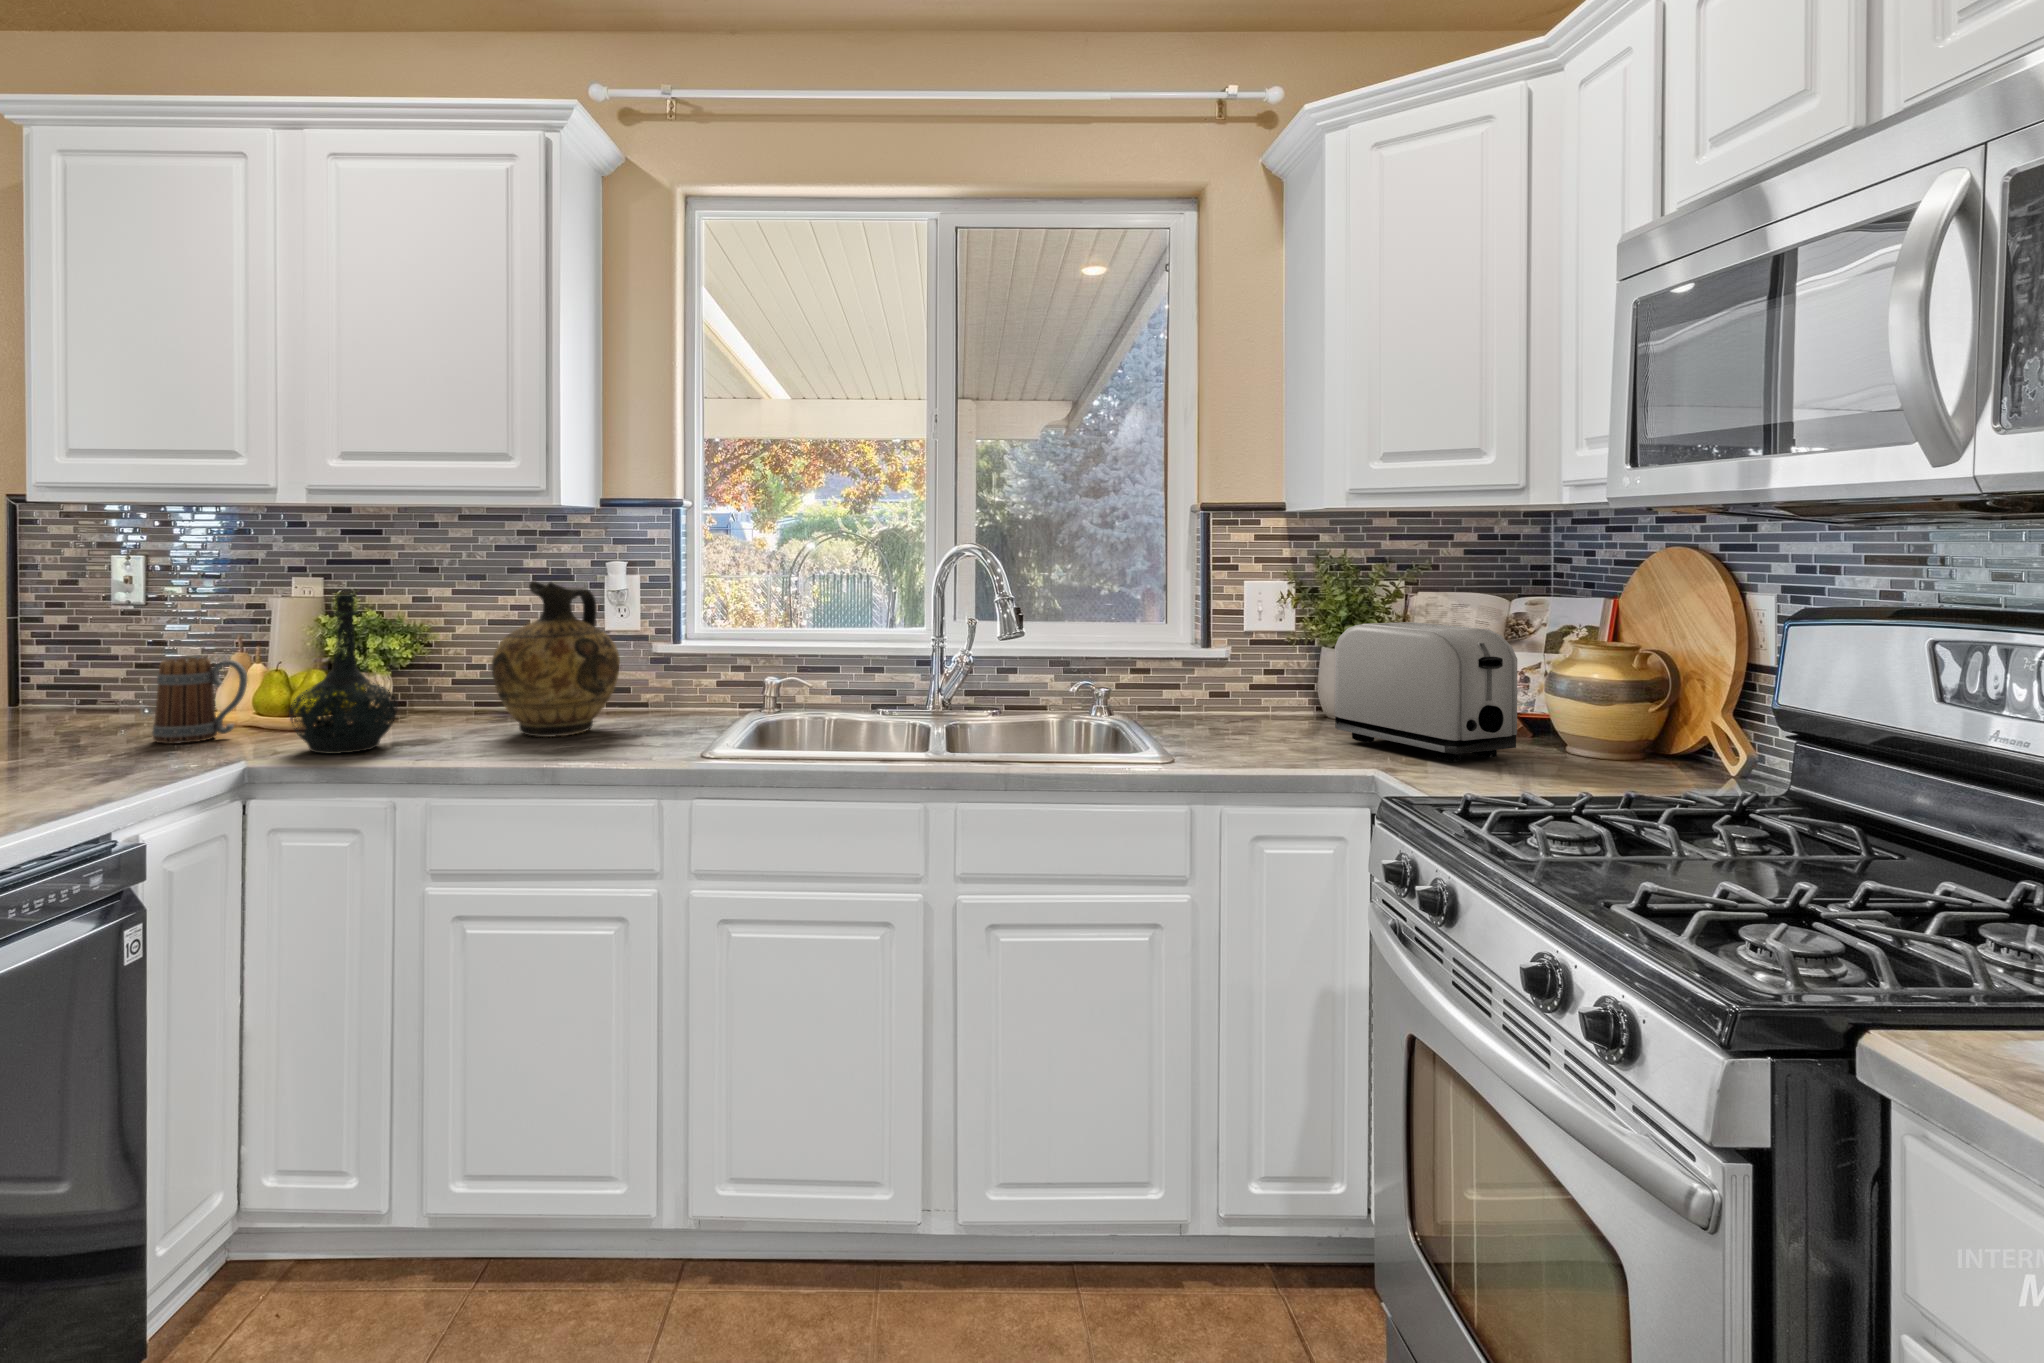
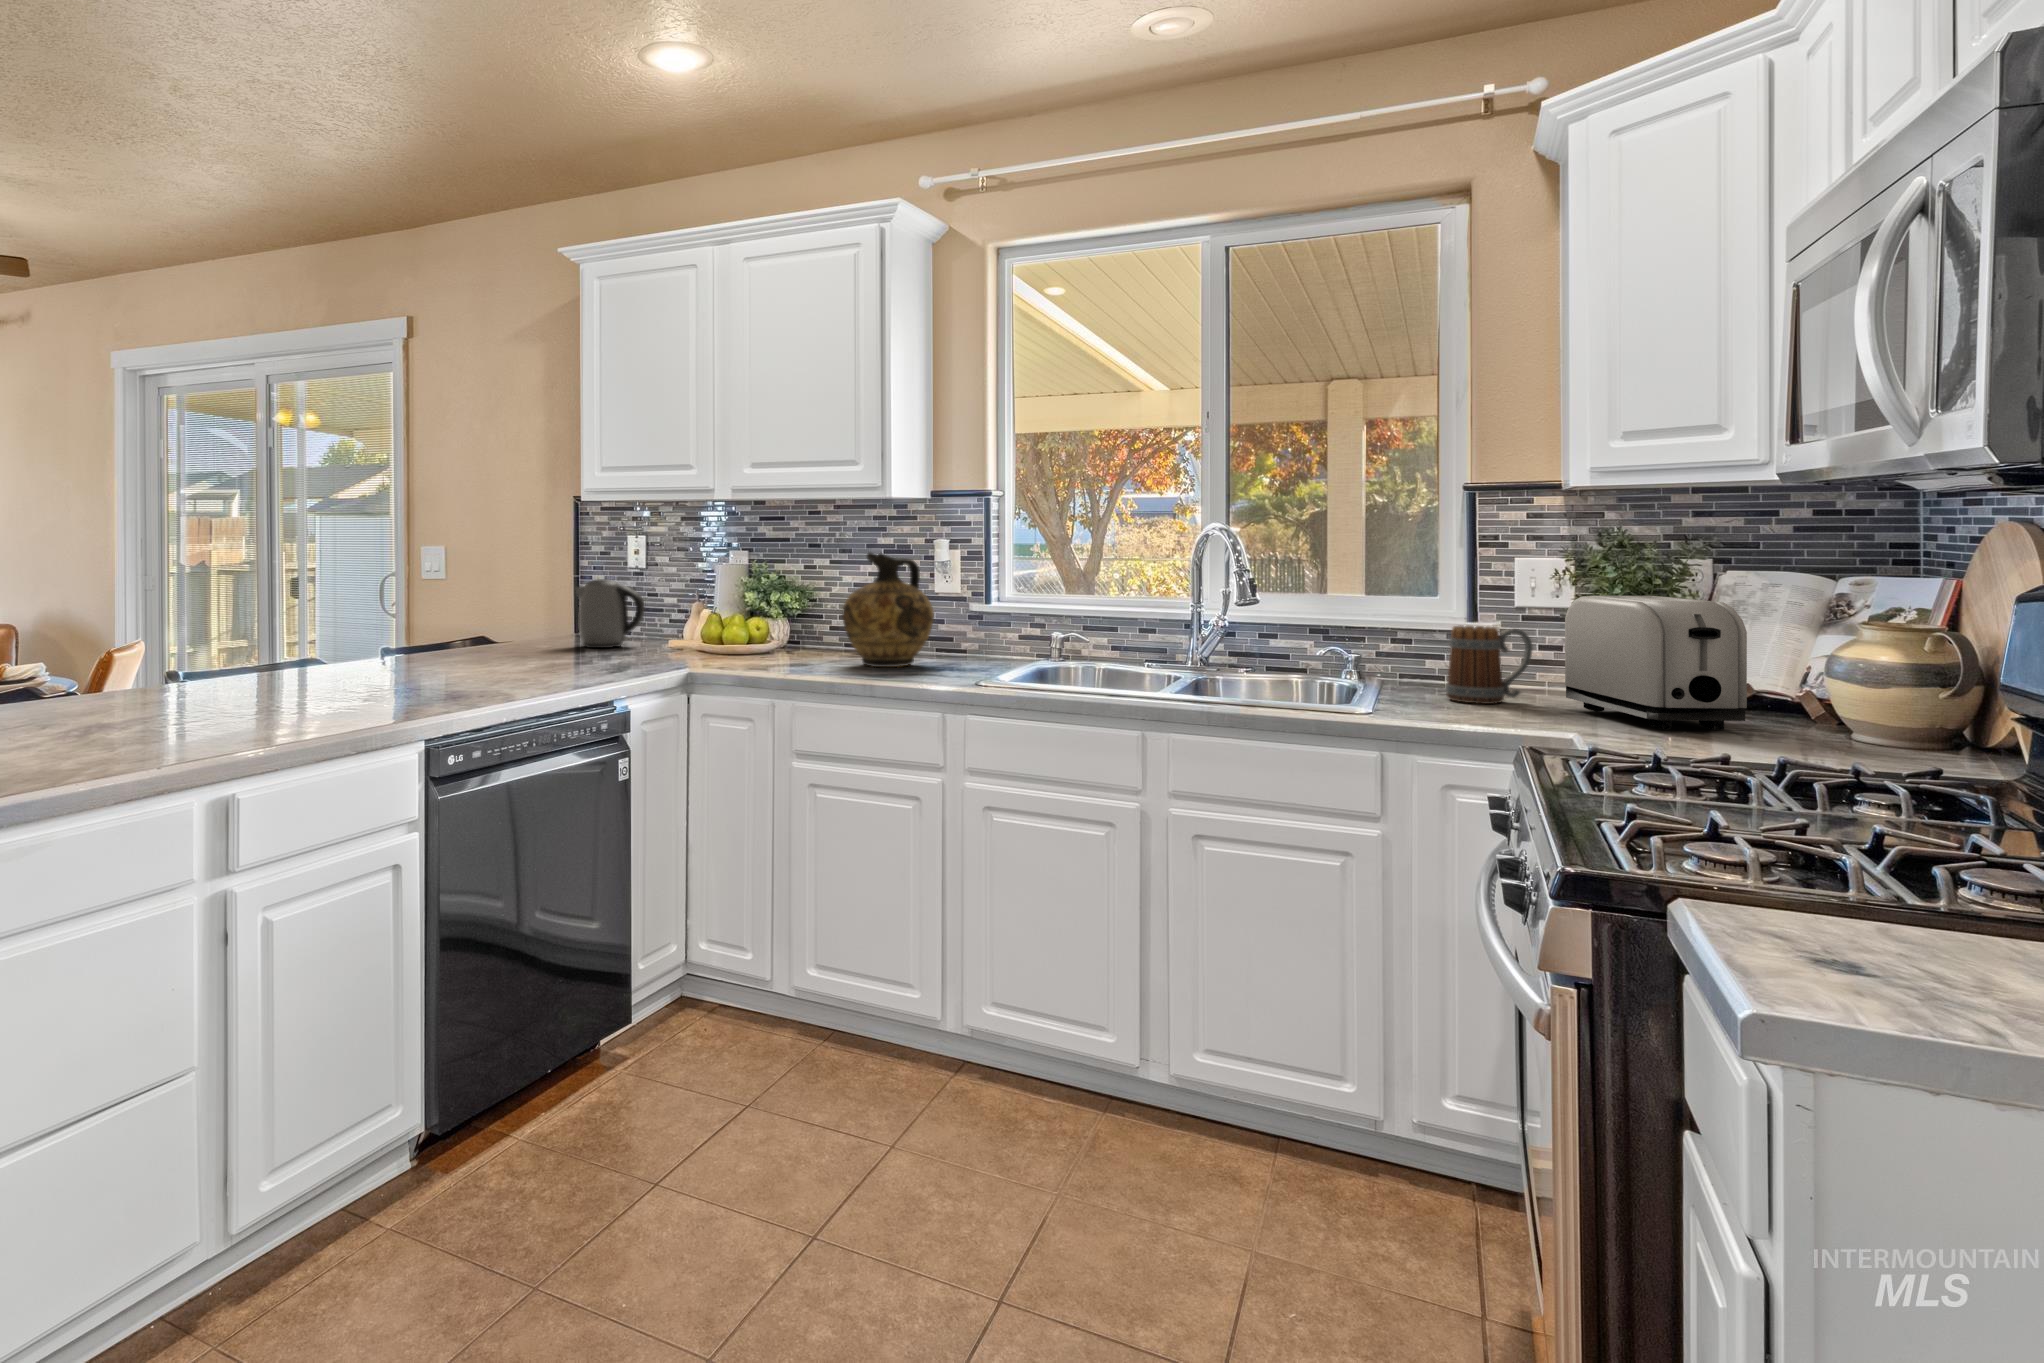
bottle: present [290,594,398,754] -> none [713,559,779,668]
kettle: none [18,623,148,730] -> present [576,579,645,648]
mug: present [152,658,247,744] -> present [1446,625,1533,704]

